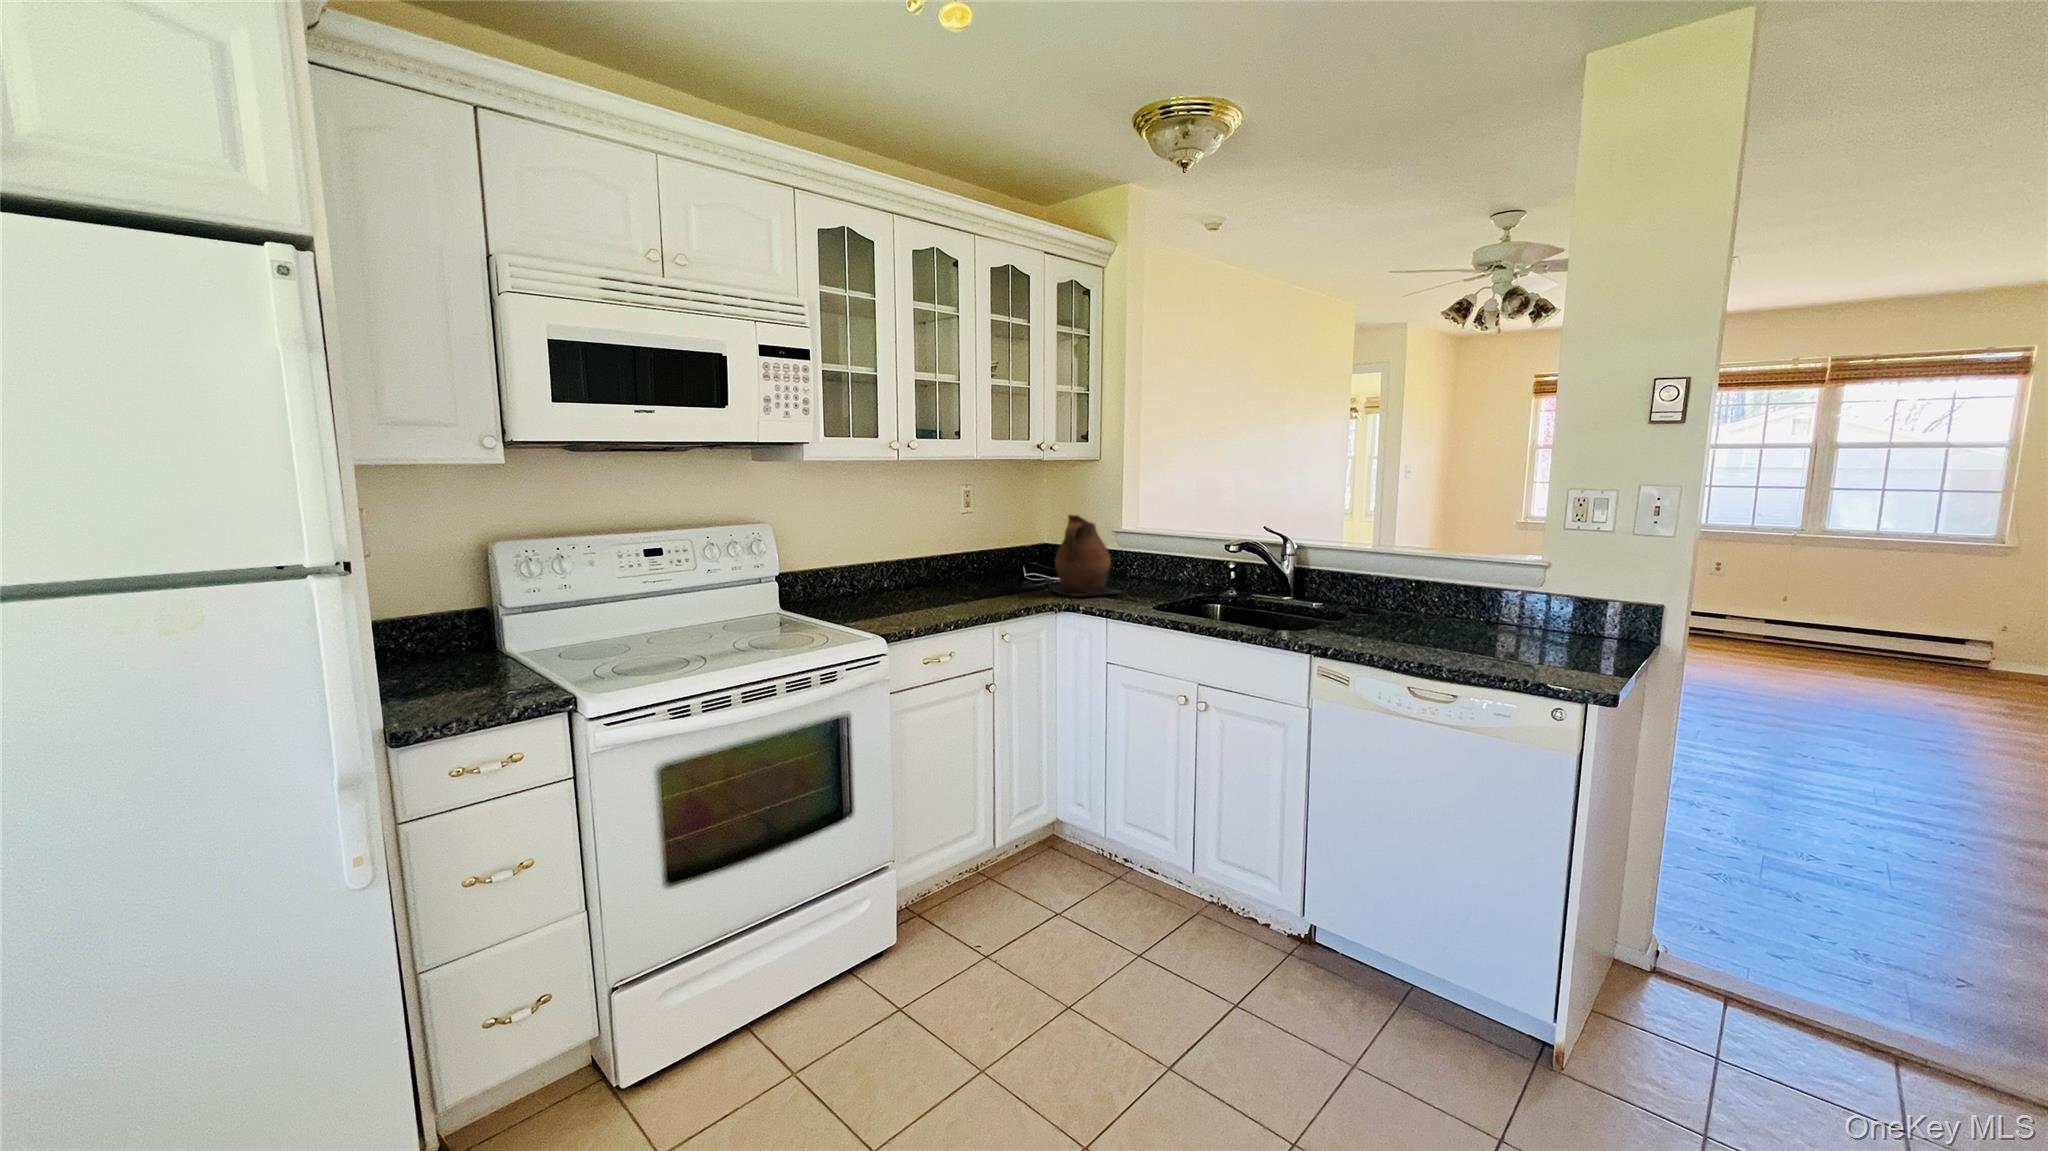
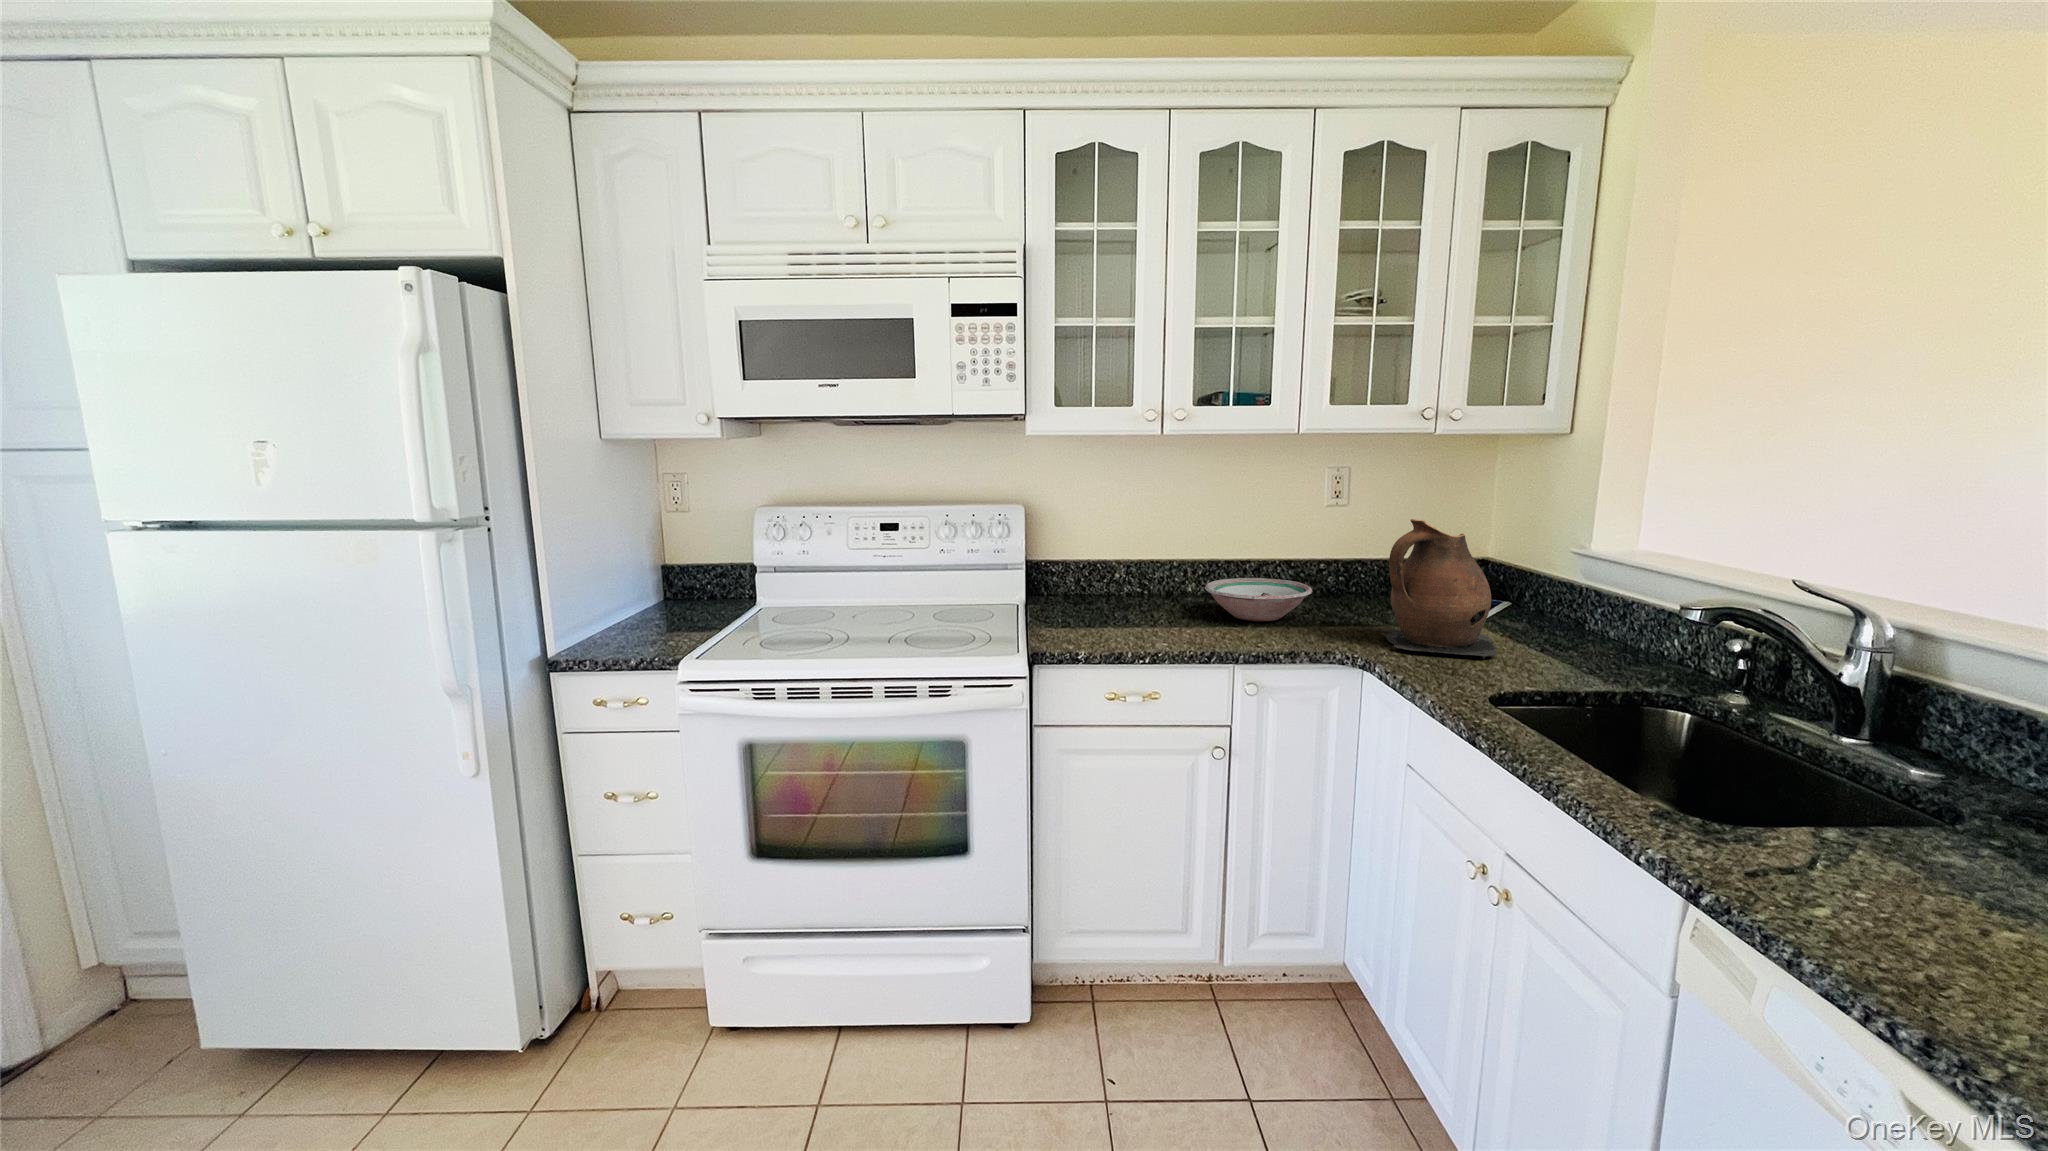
bowl: none [920,567,997,597] -> present [1205,578,1312,621]

